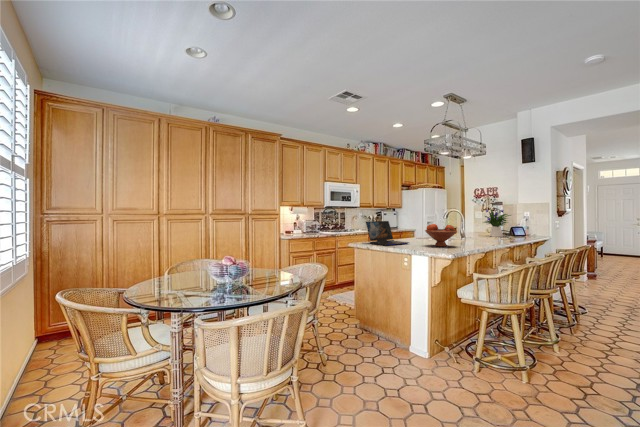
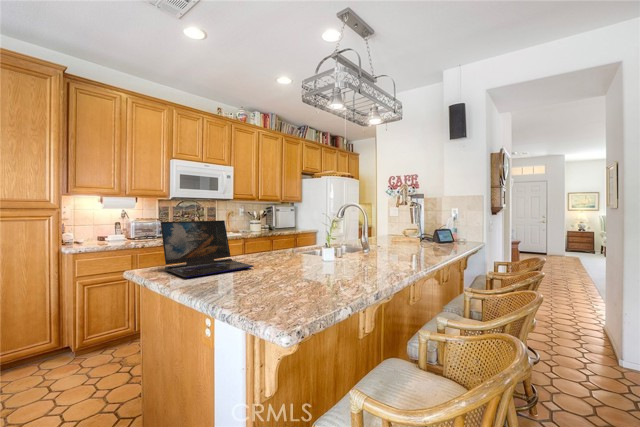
flower arrangement: present [484,208,511,237] -> none [395,200,439,244]
fruit bowl: present [425,224,457,247] -> none [276,227,341,278]

